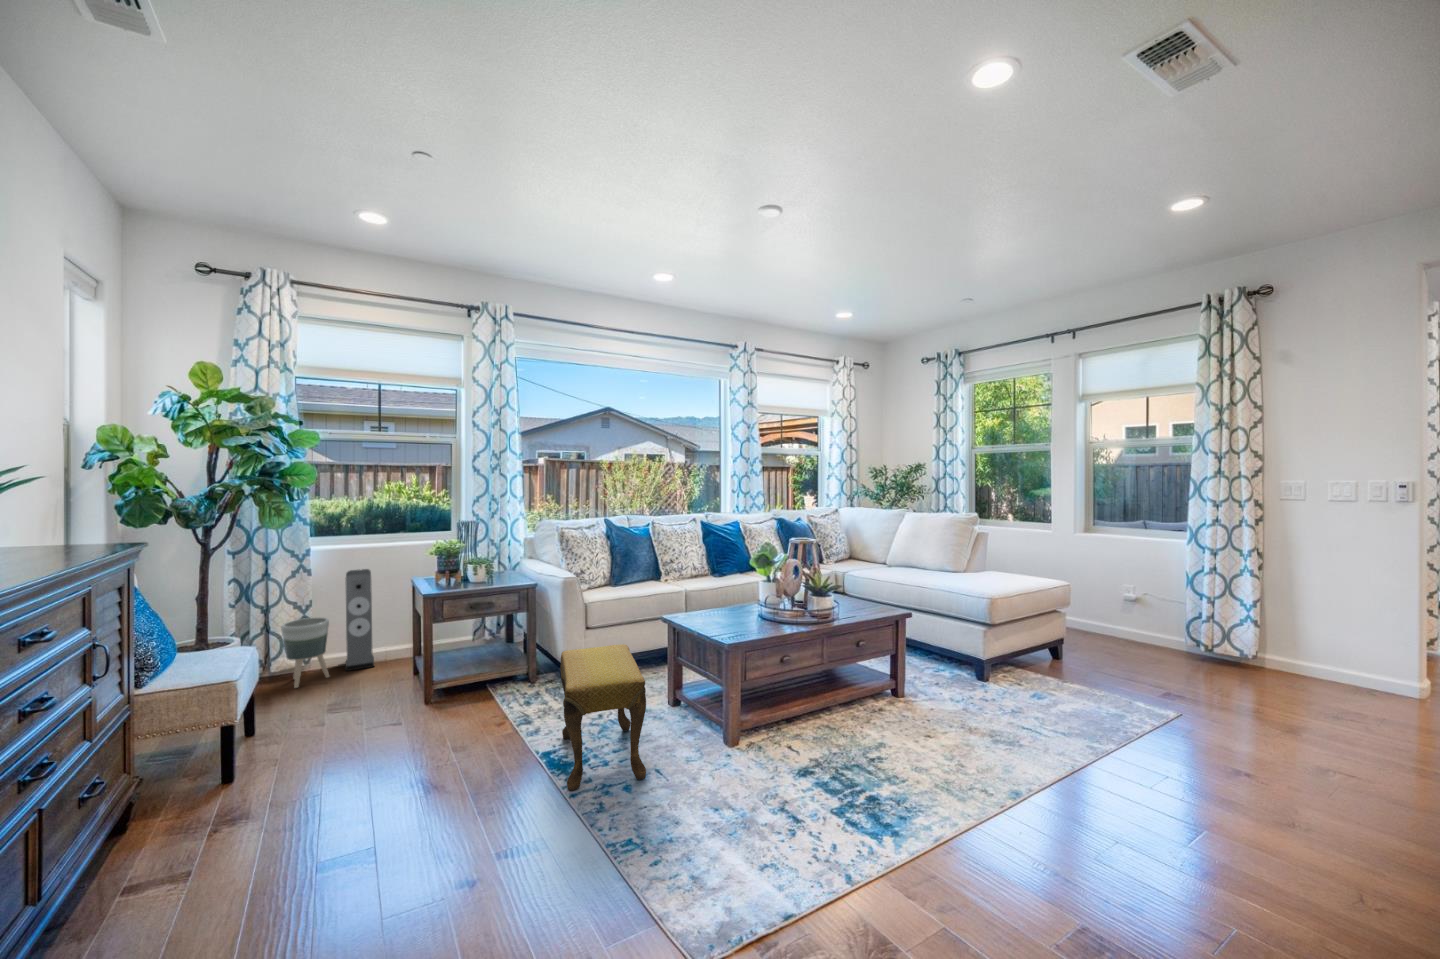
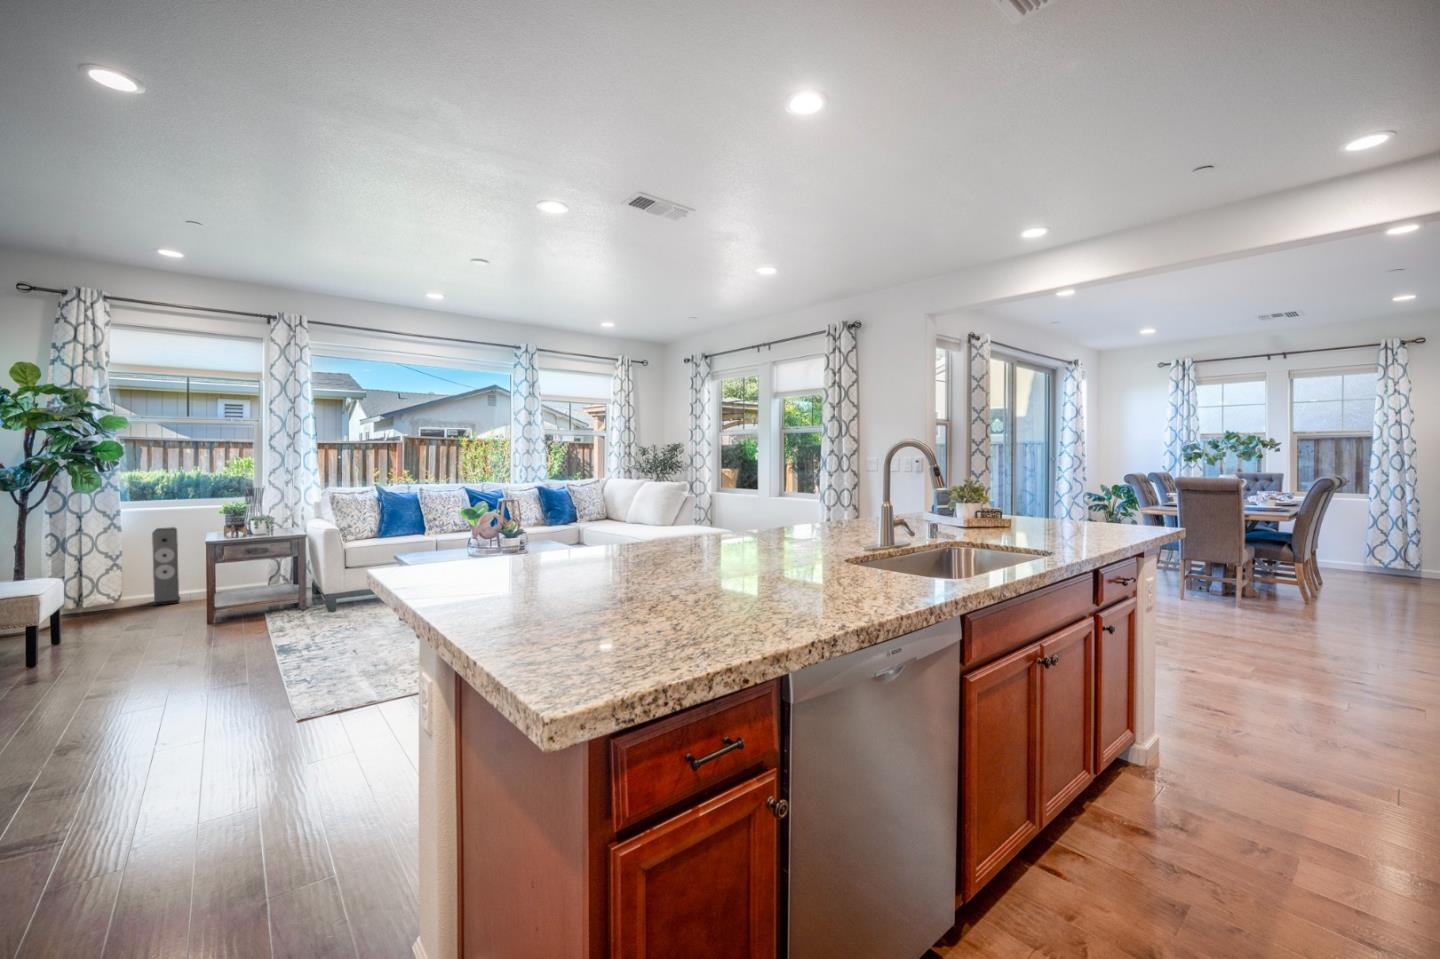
planter: present [281,618,329,688] -> none [94,563,138,615]
footstool: present [560,644,646,791] -> none [291,570,363,655]

